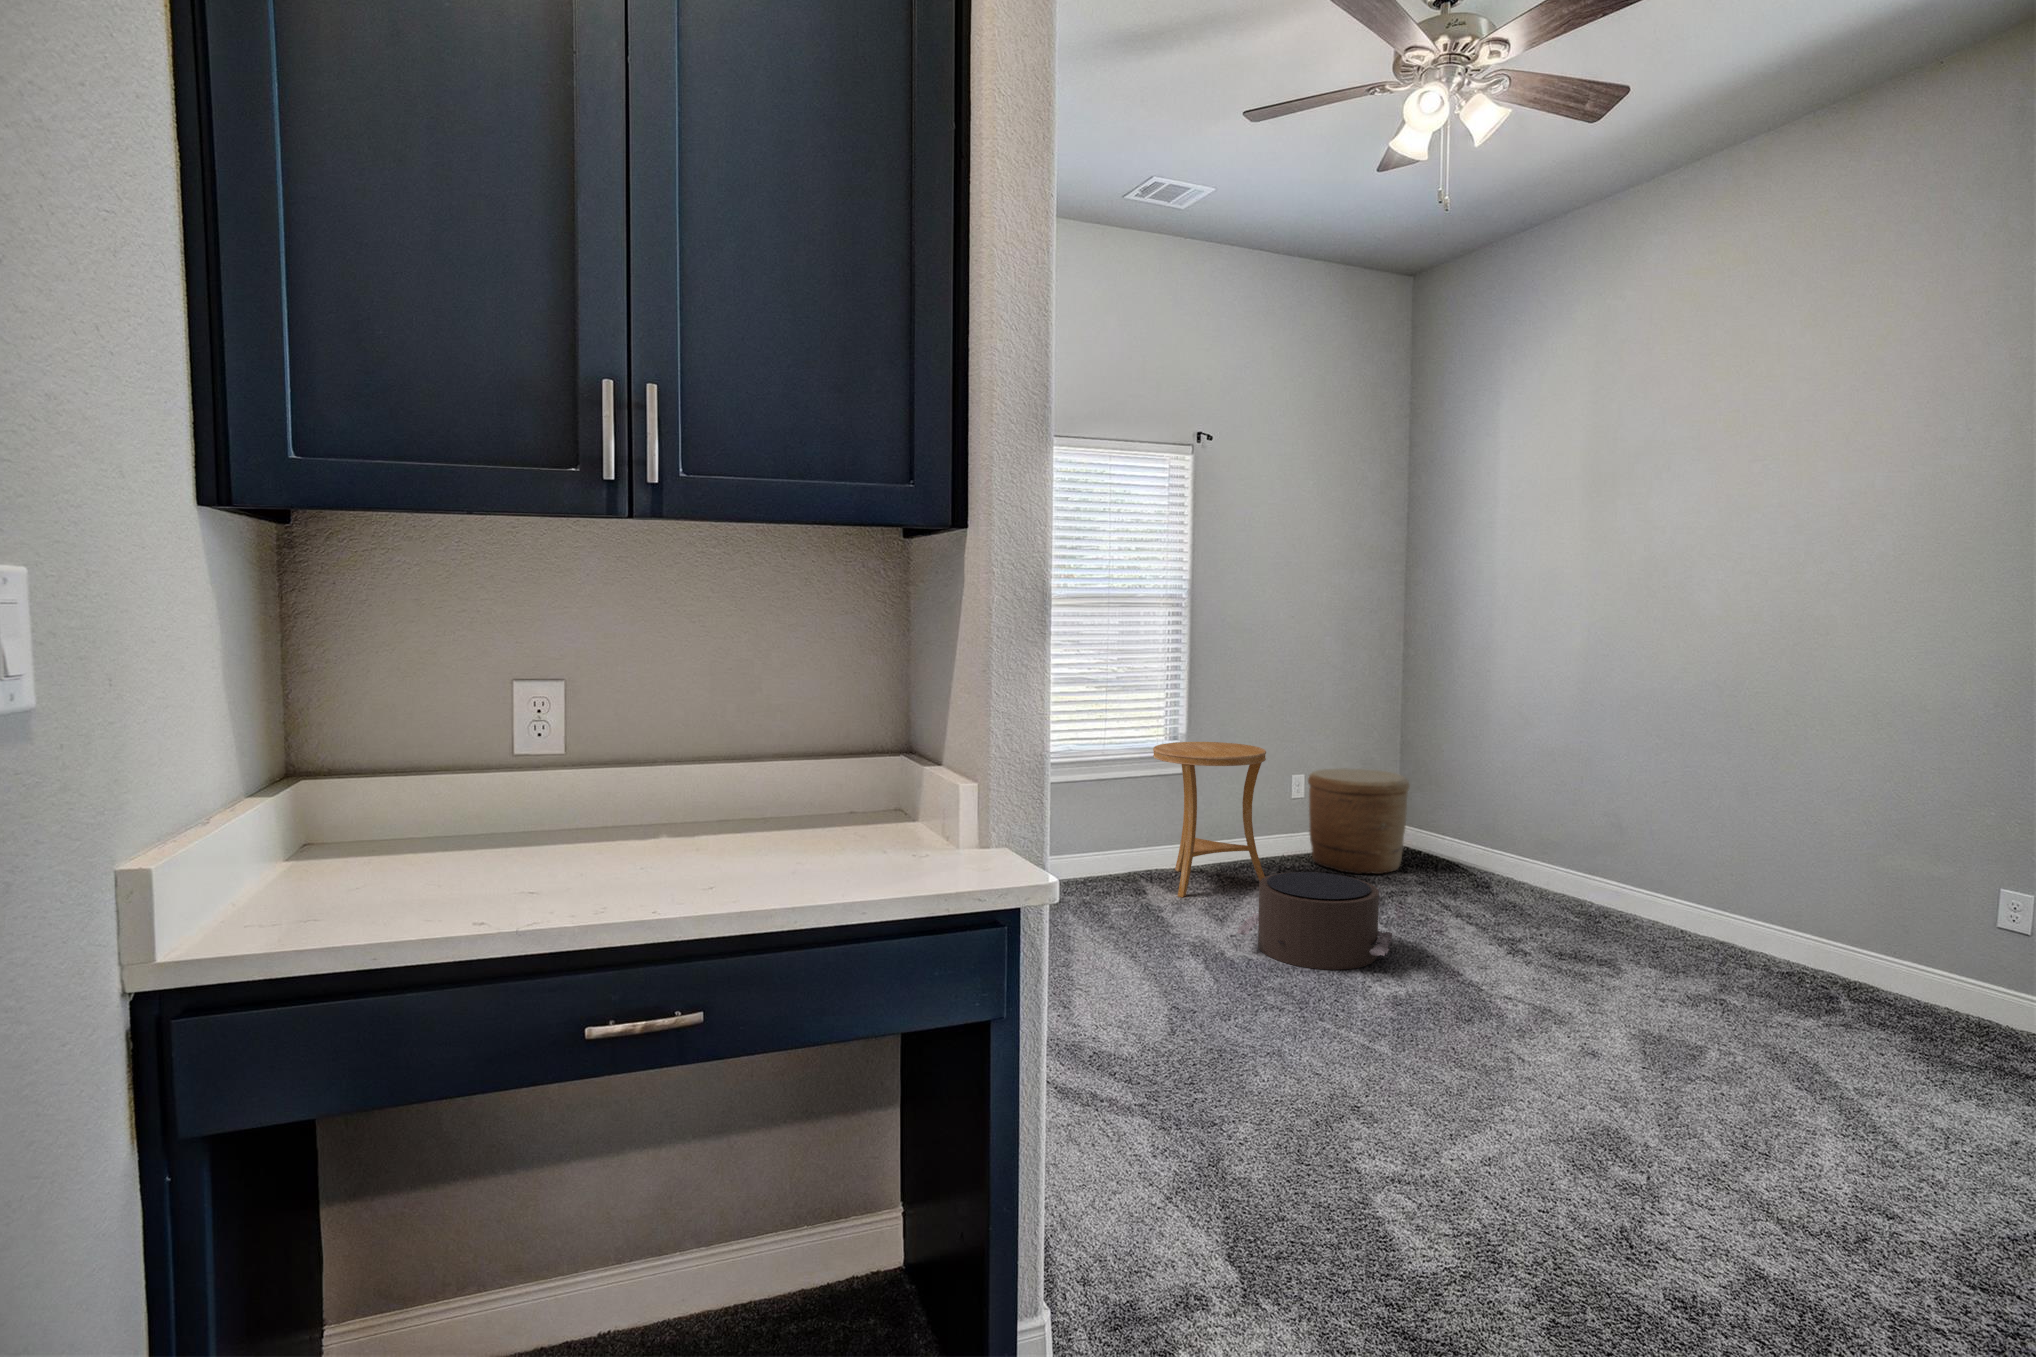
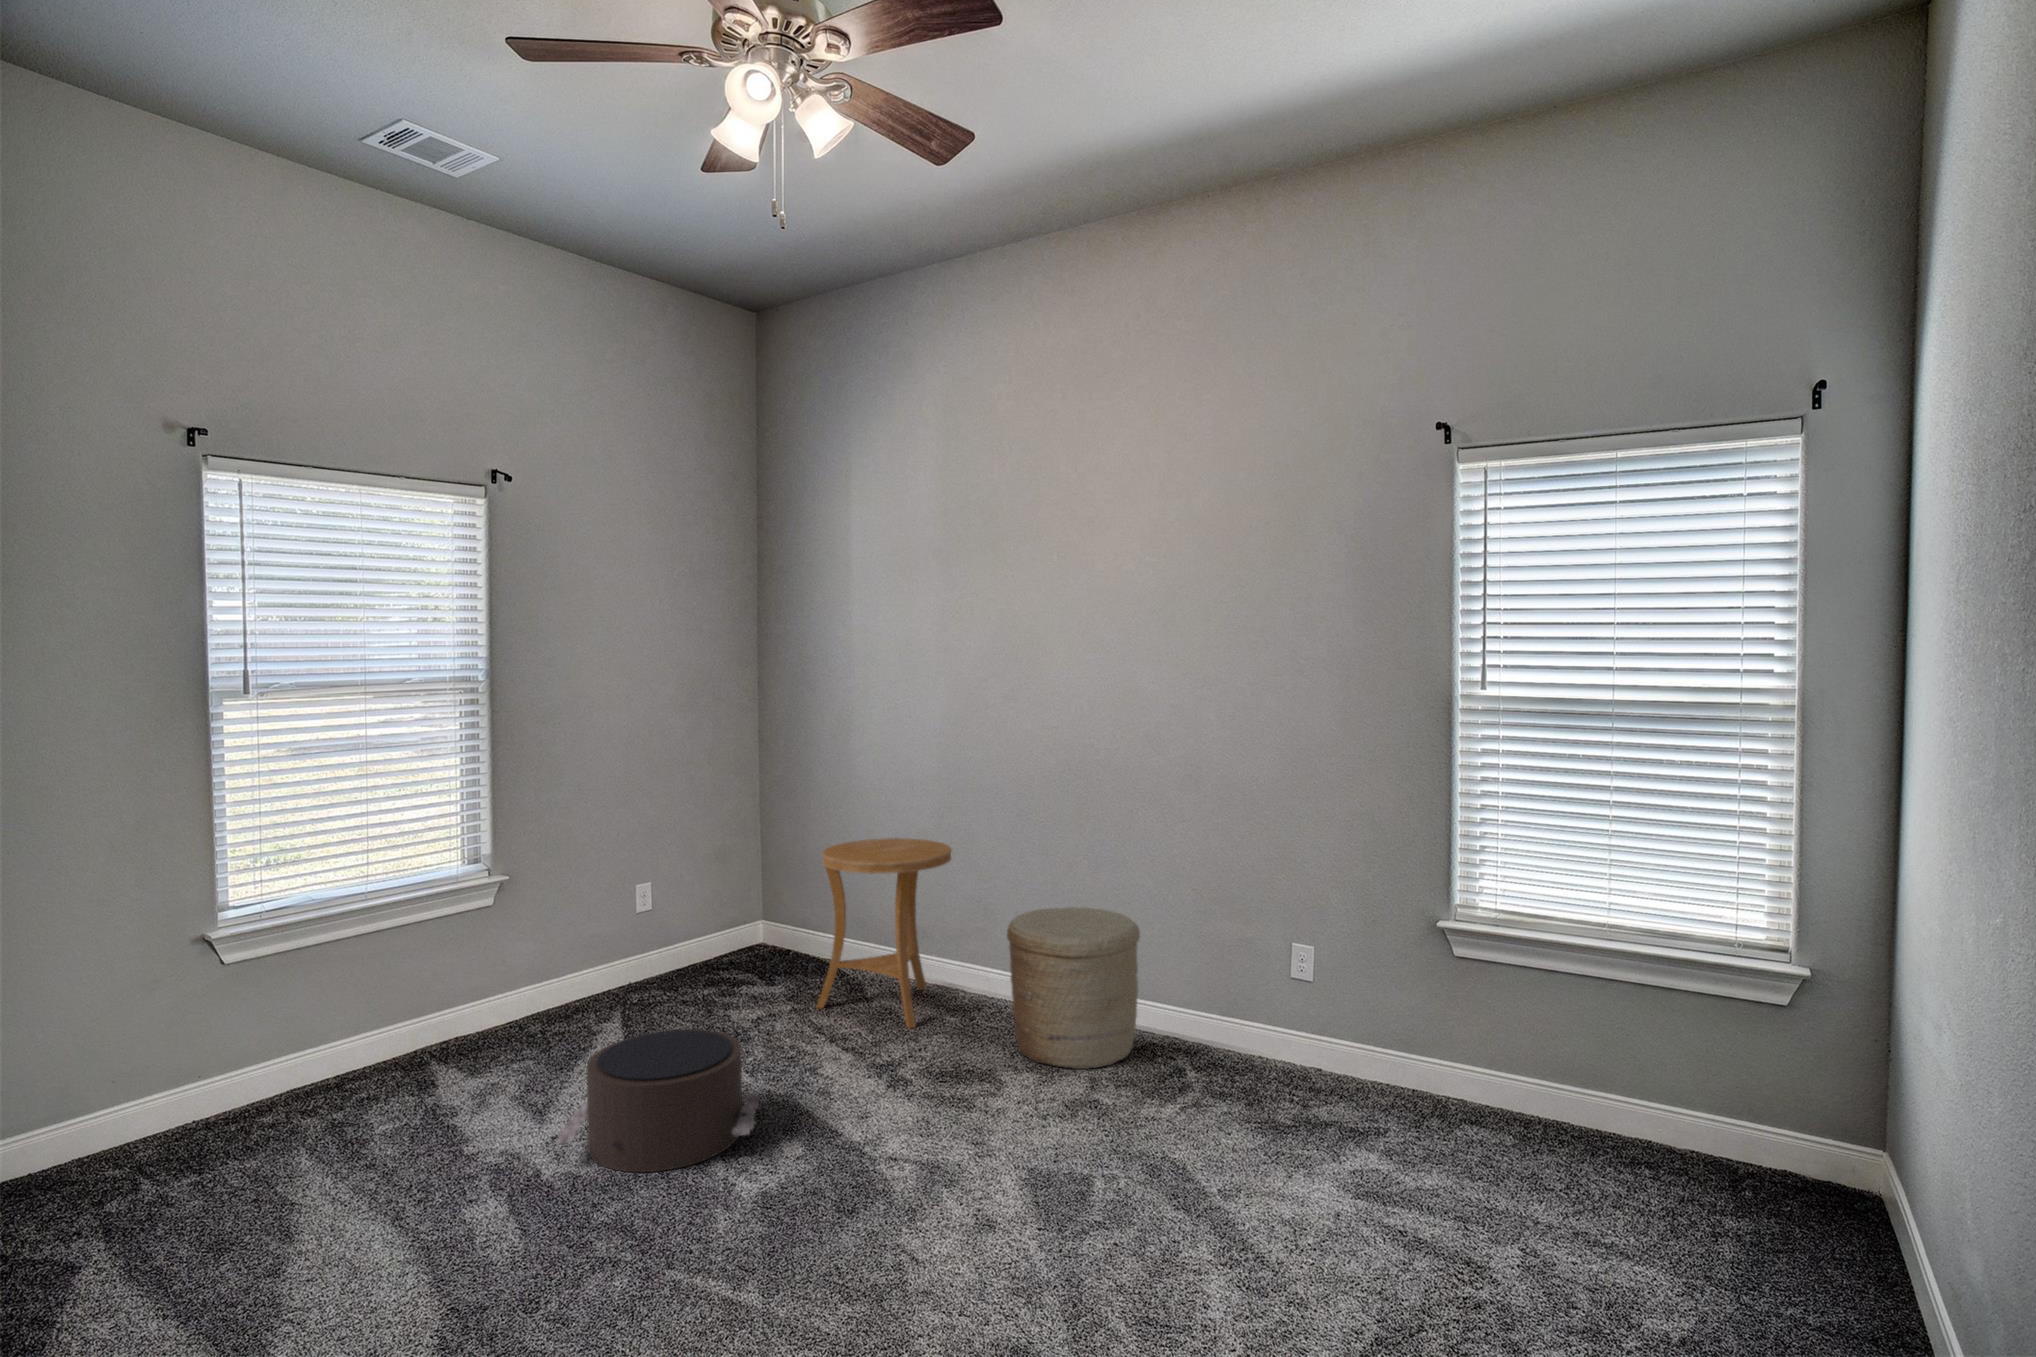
side table: present [1153,742,1266,897] -> present [817,838,952,1028]
woven basket: present [1308,769,1410,874] -> present [1007,907,1140,1069]

